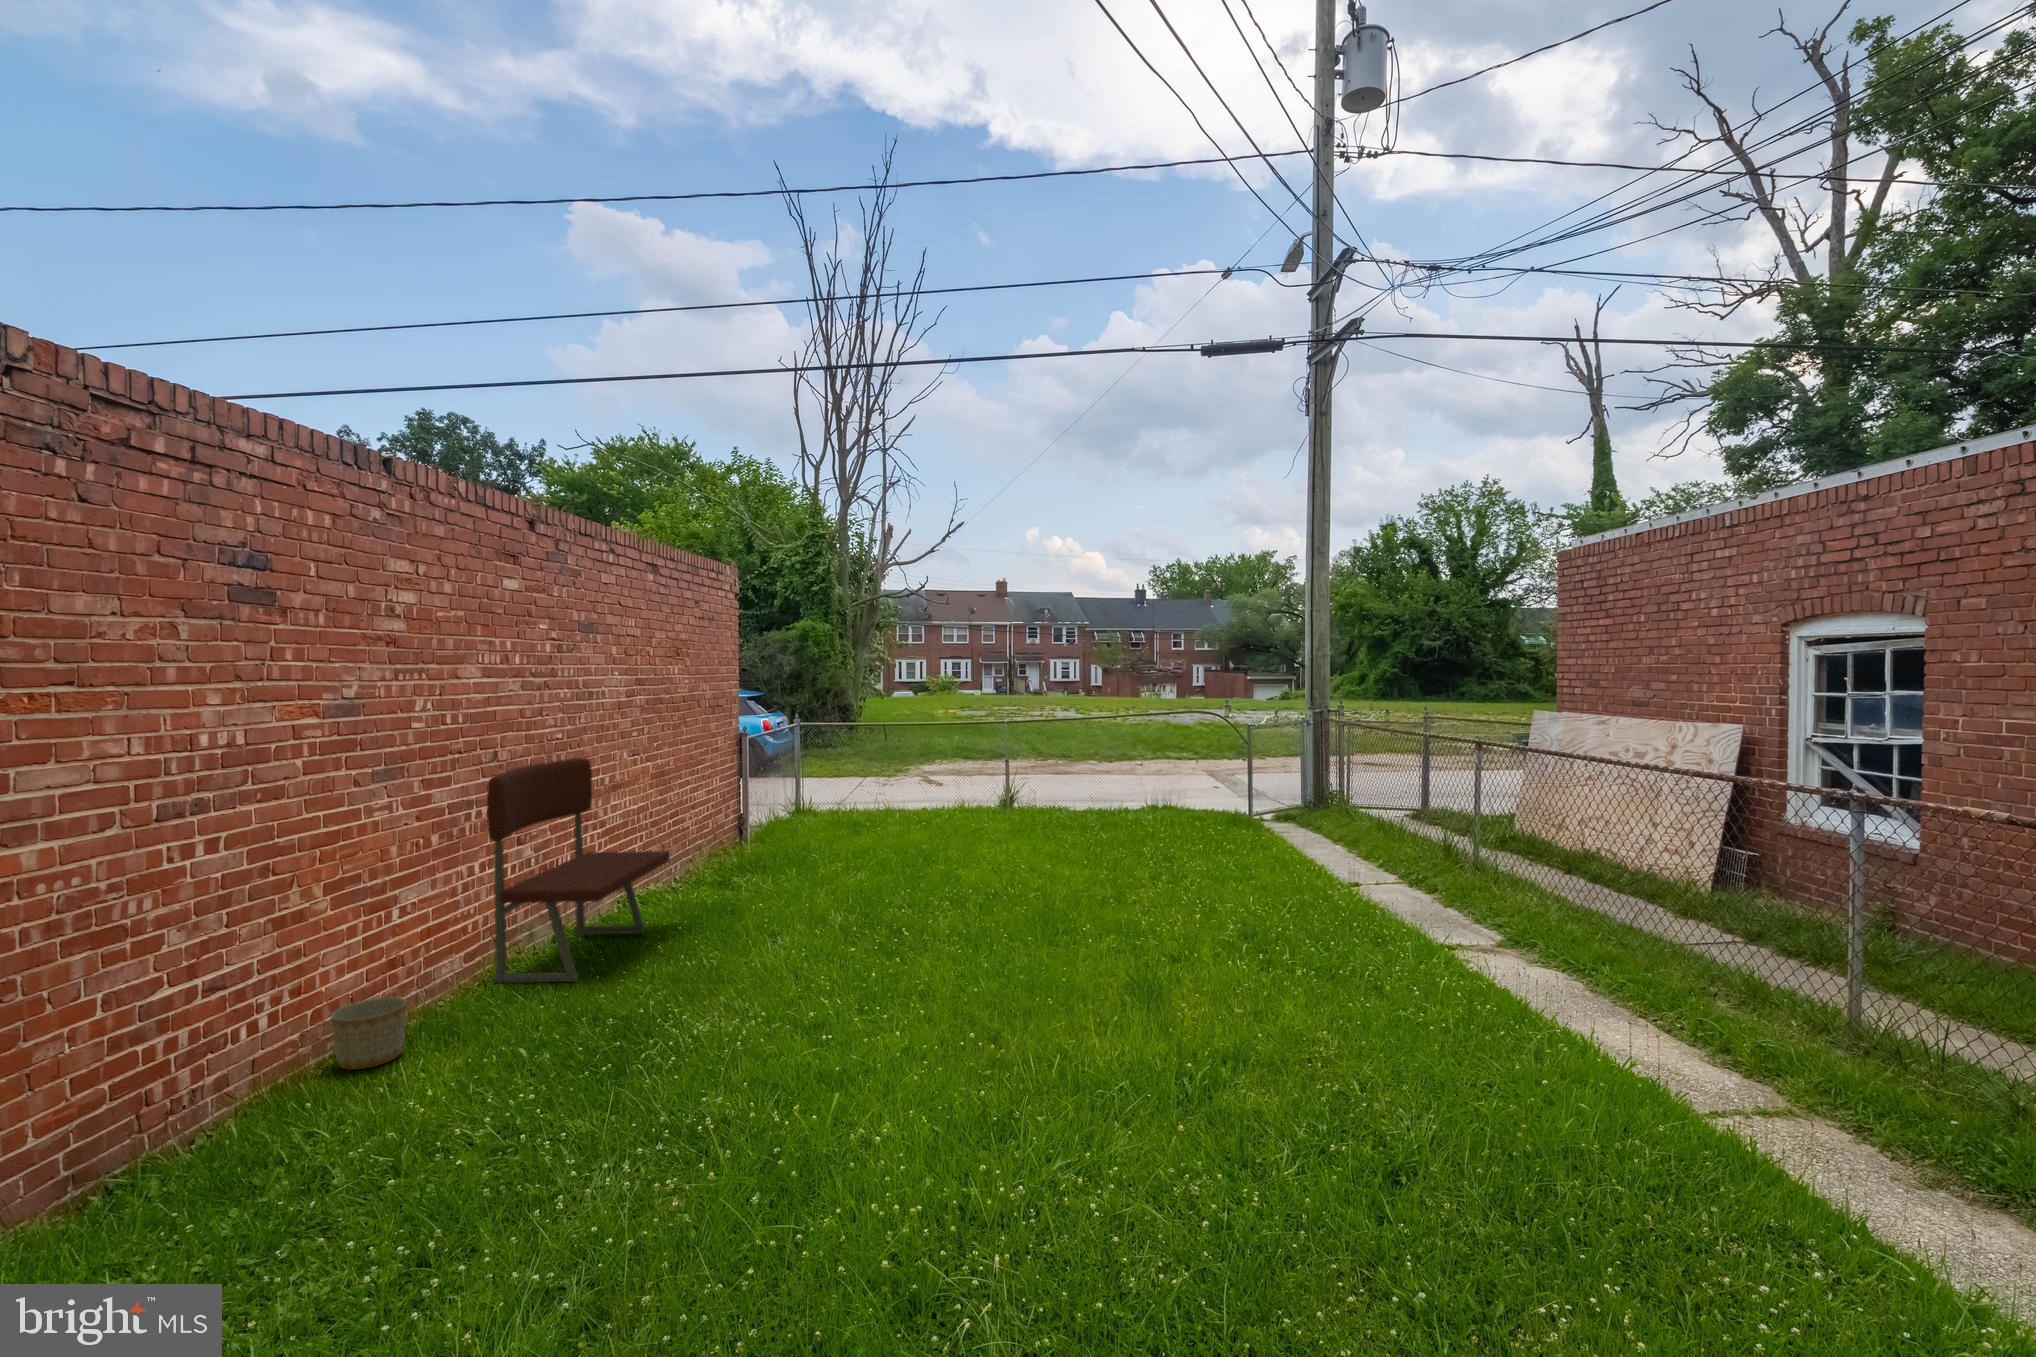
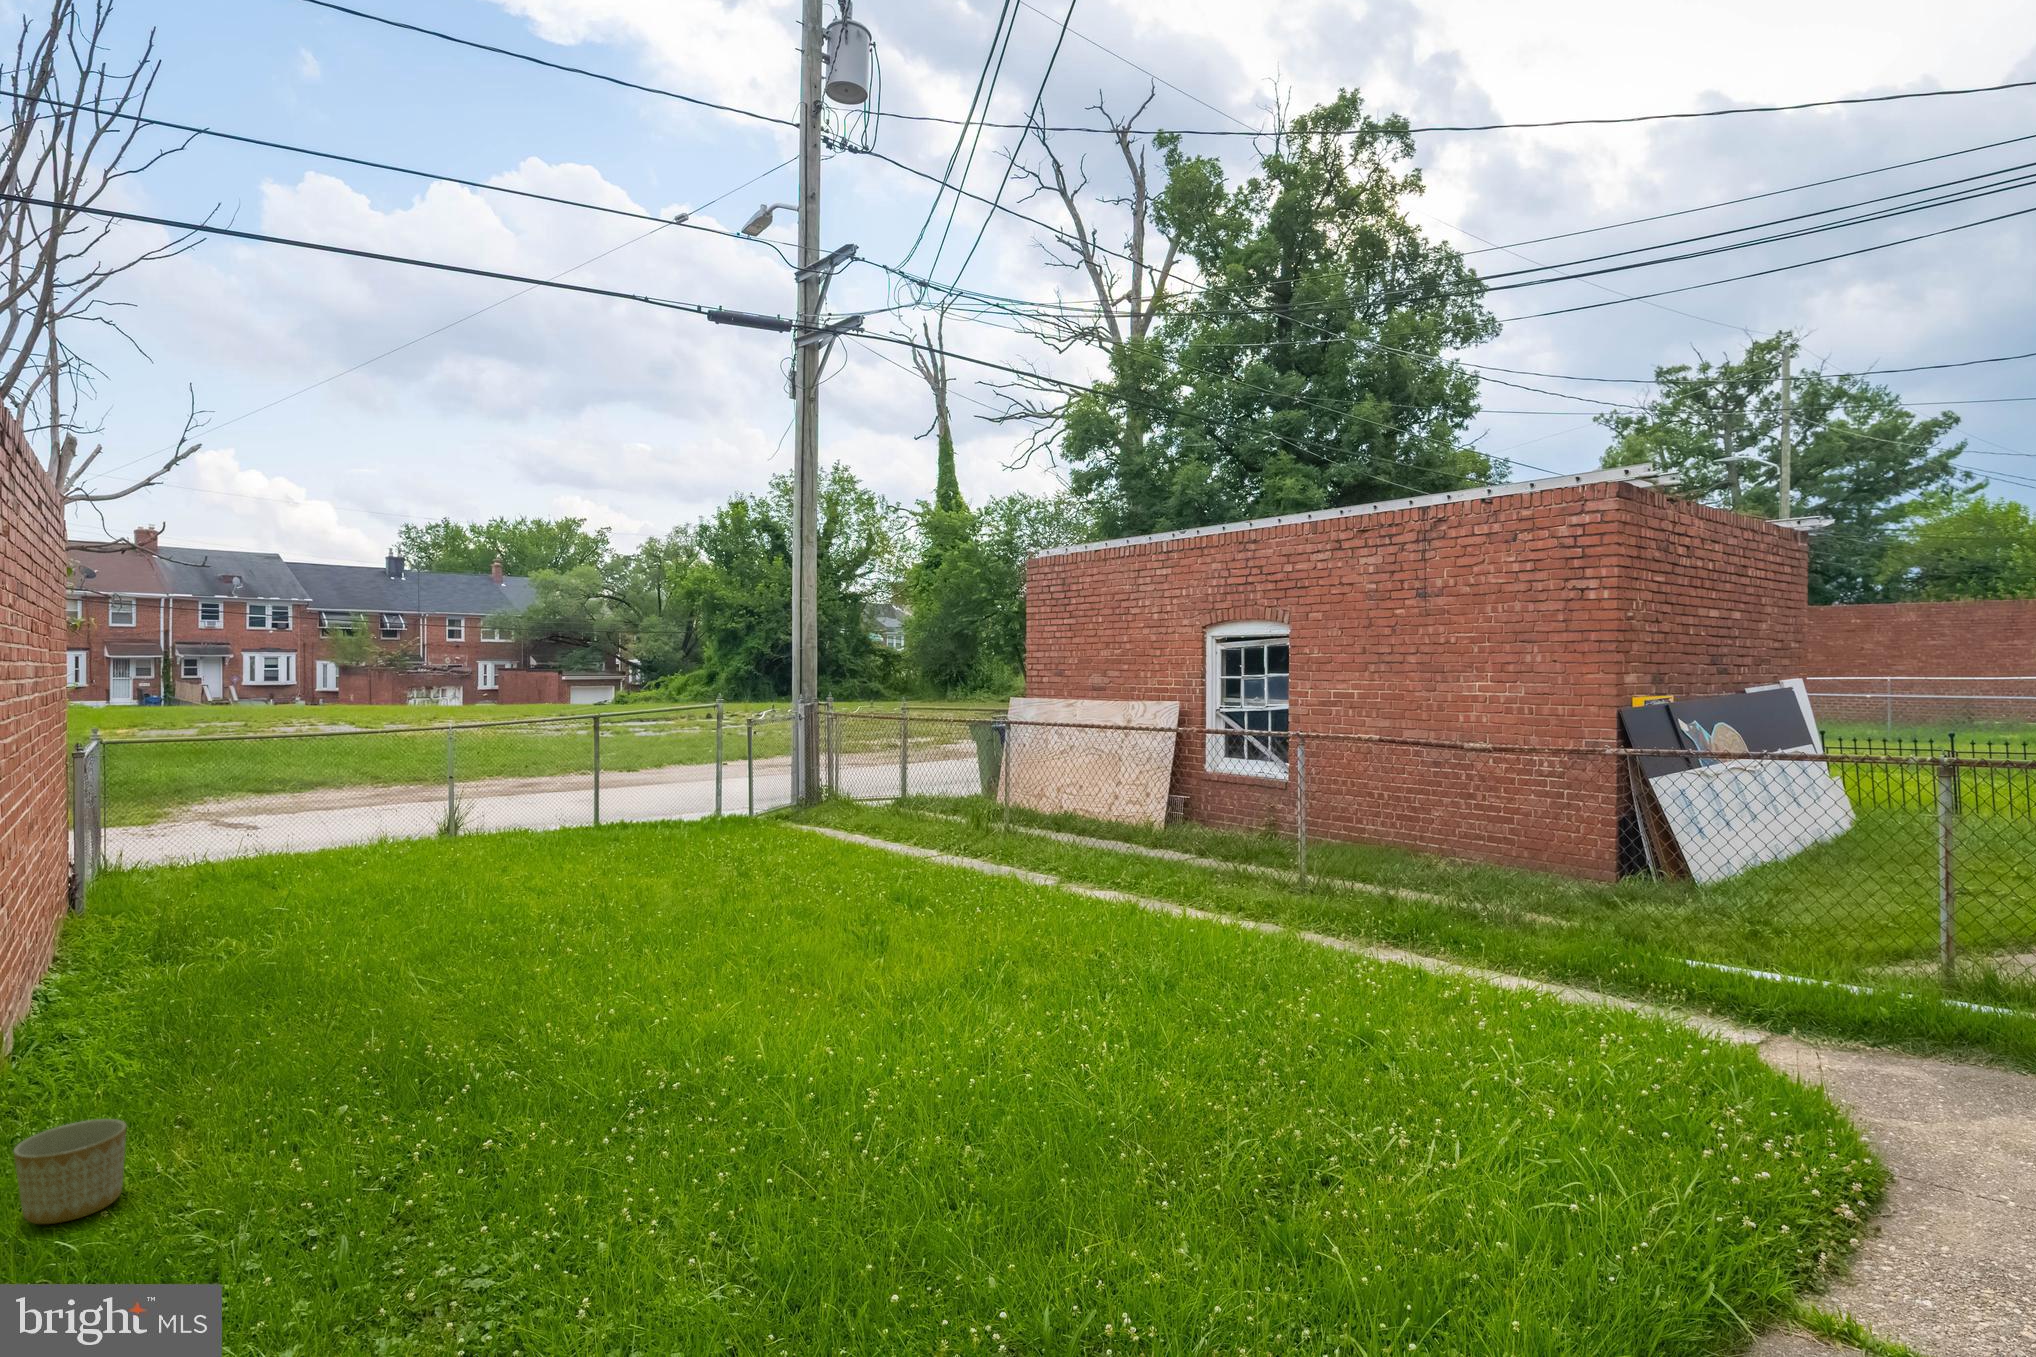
bench: present [487,758,670,983] -> none [36,796,259,1116]

